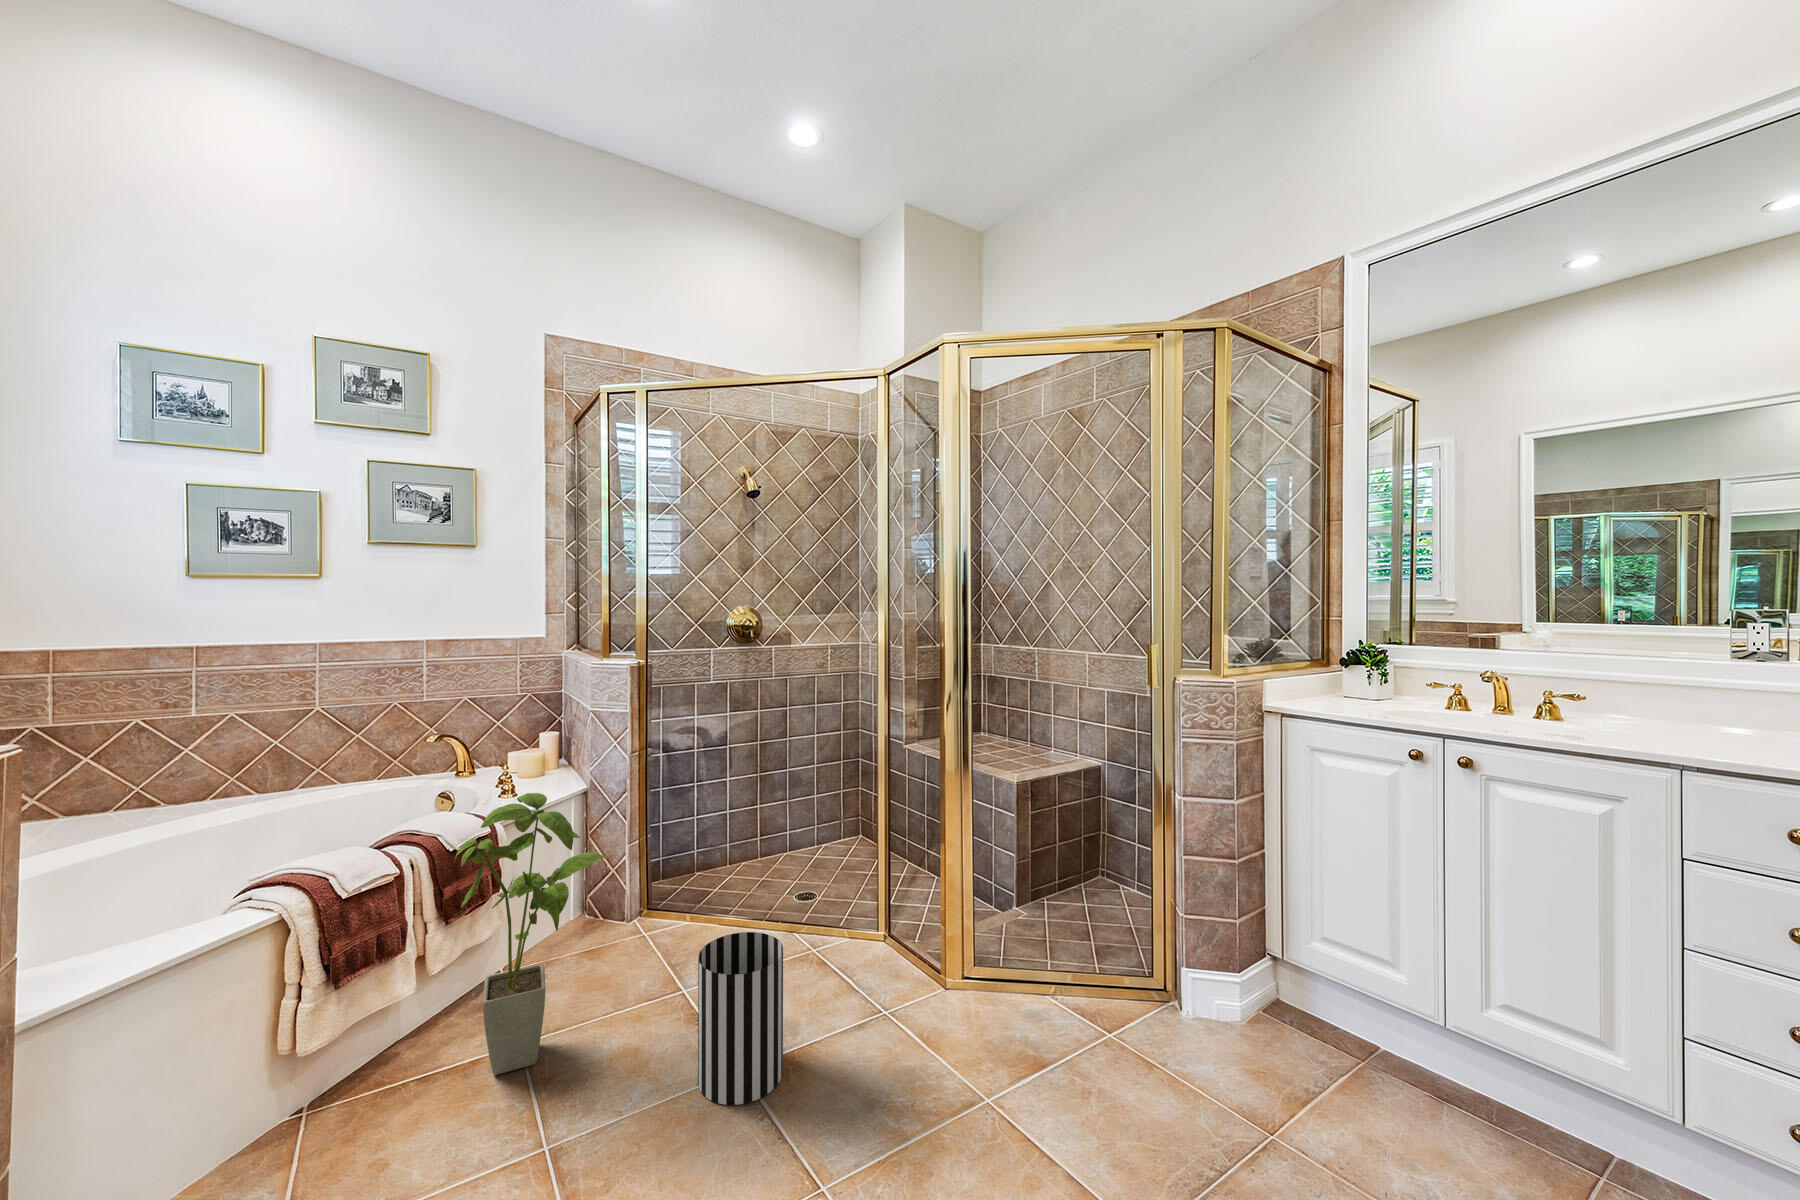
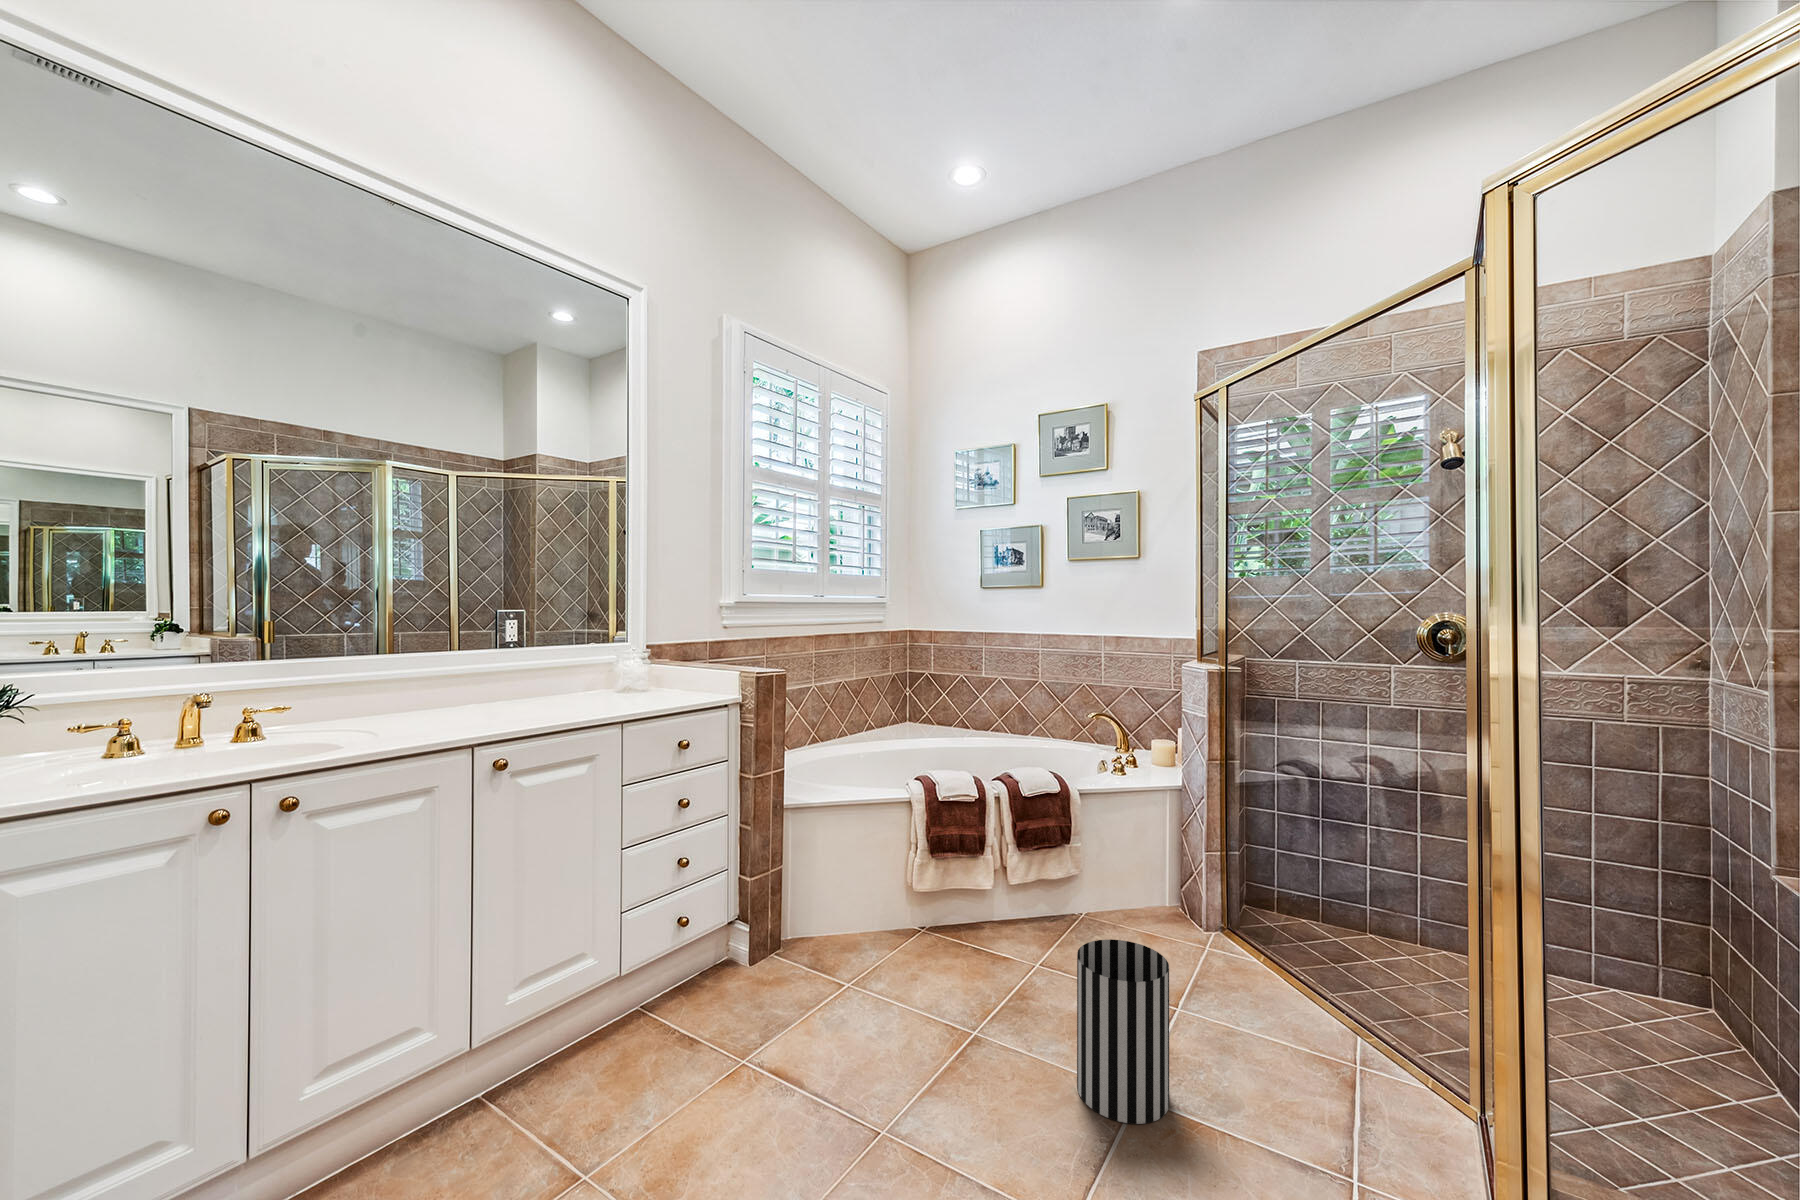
house plant: present [454,793,609,1075] -> none [983,752,1104,978]

